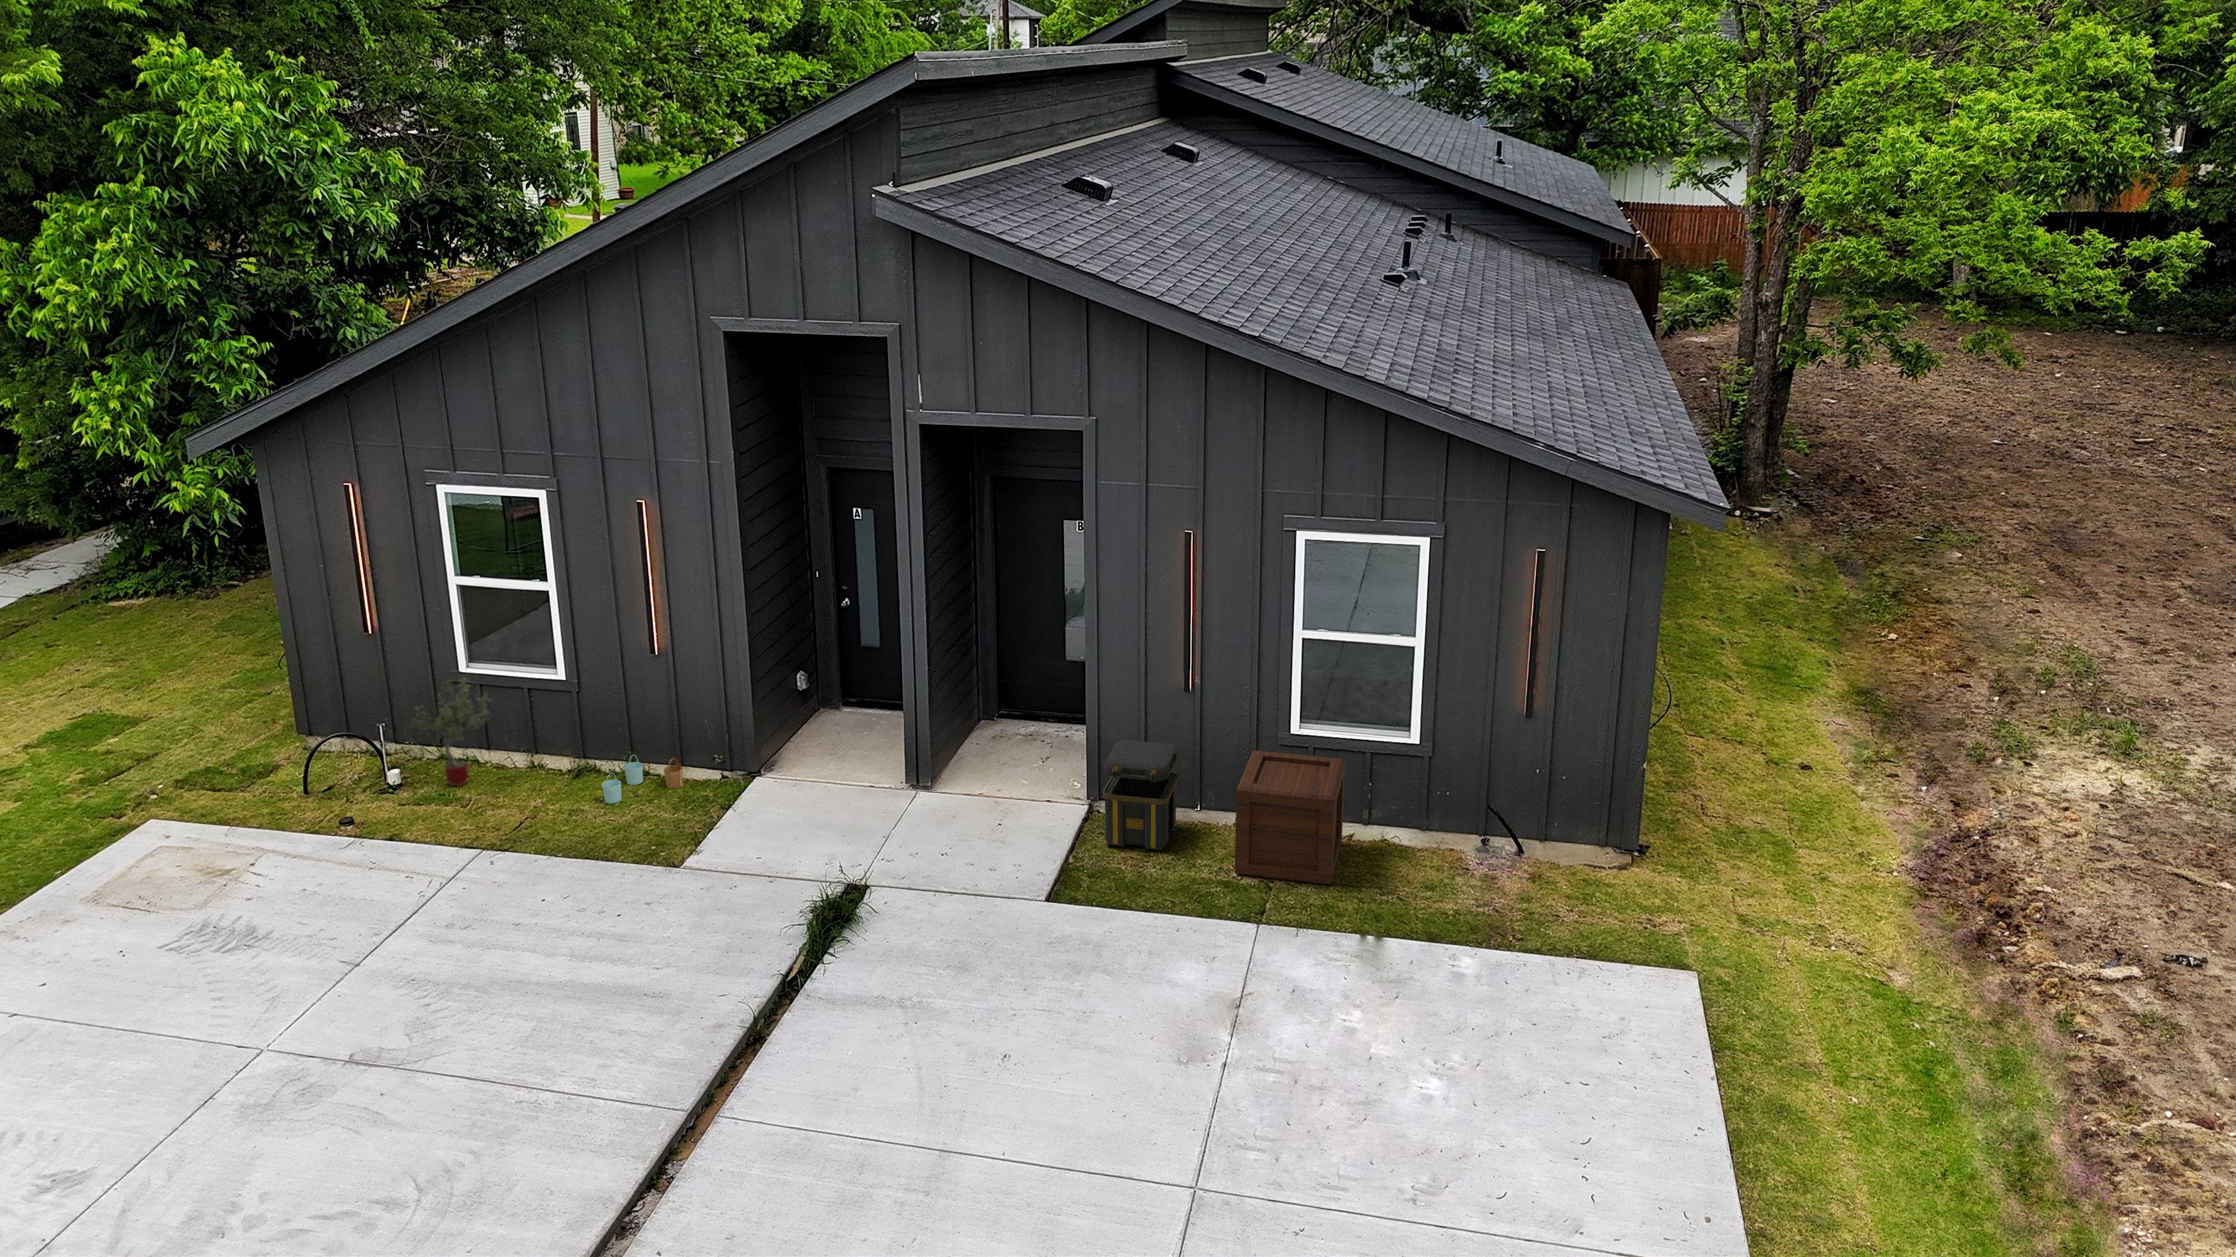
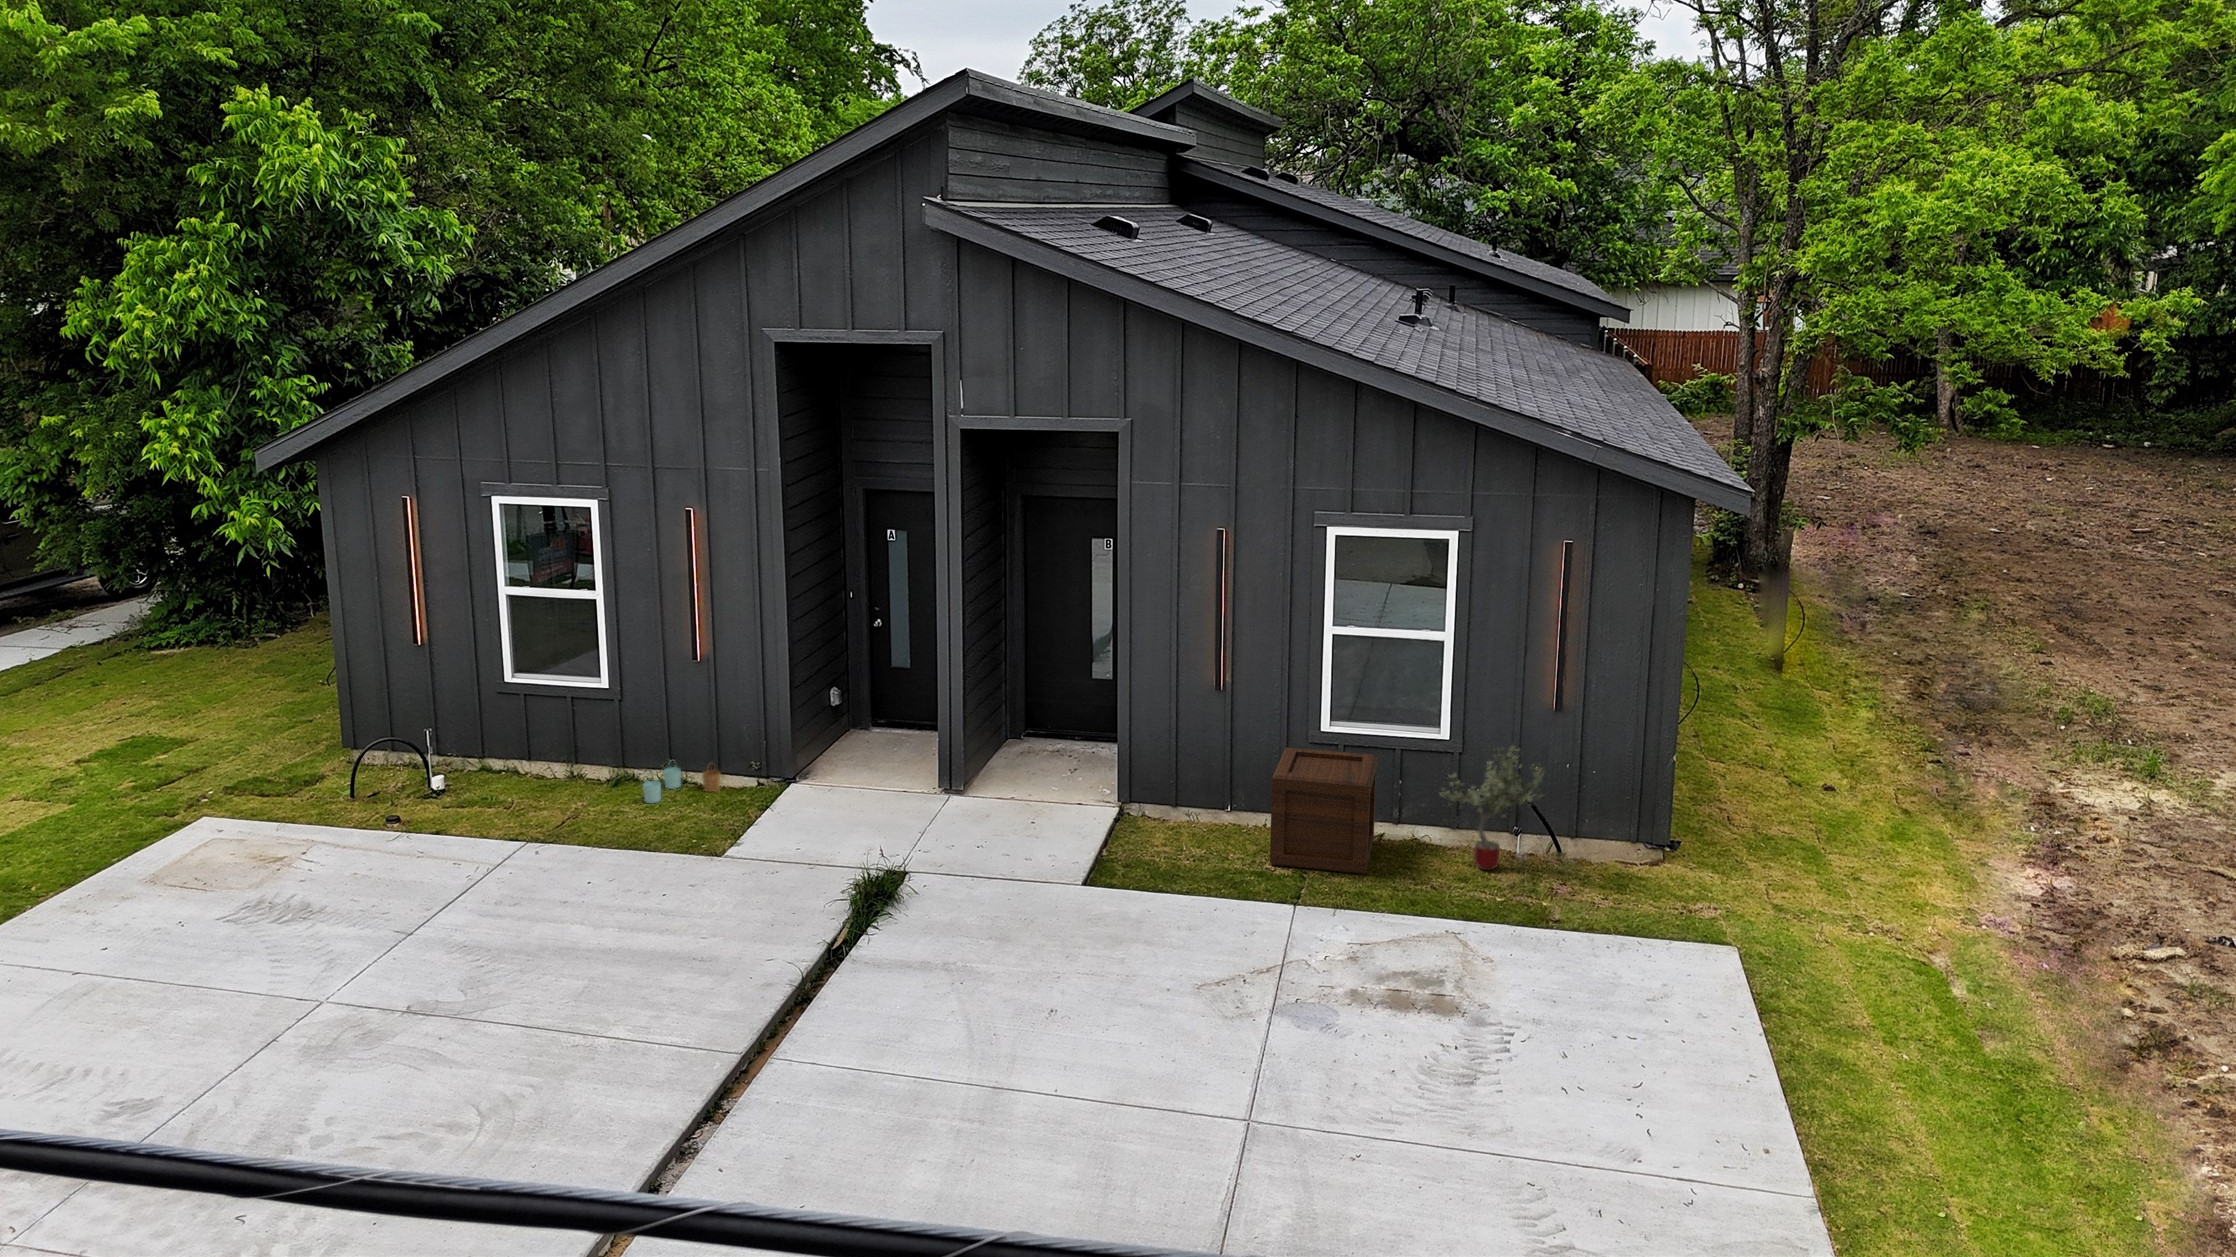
potted tree: present [411,678,488,786] -> present [1440,746,1544,870]
toolbox: present [1103,740,1178,850] -> none [1138,739,1211,845]

